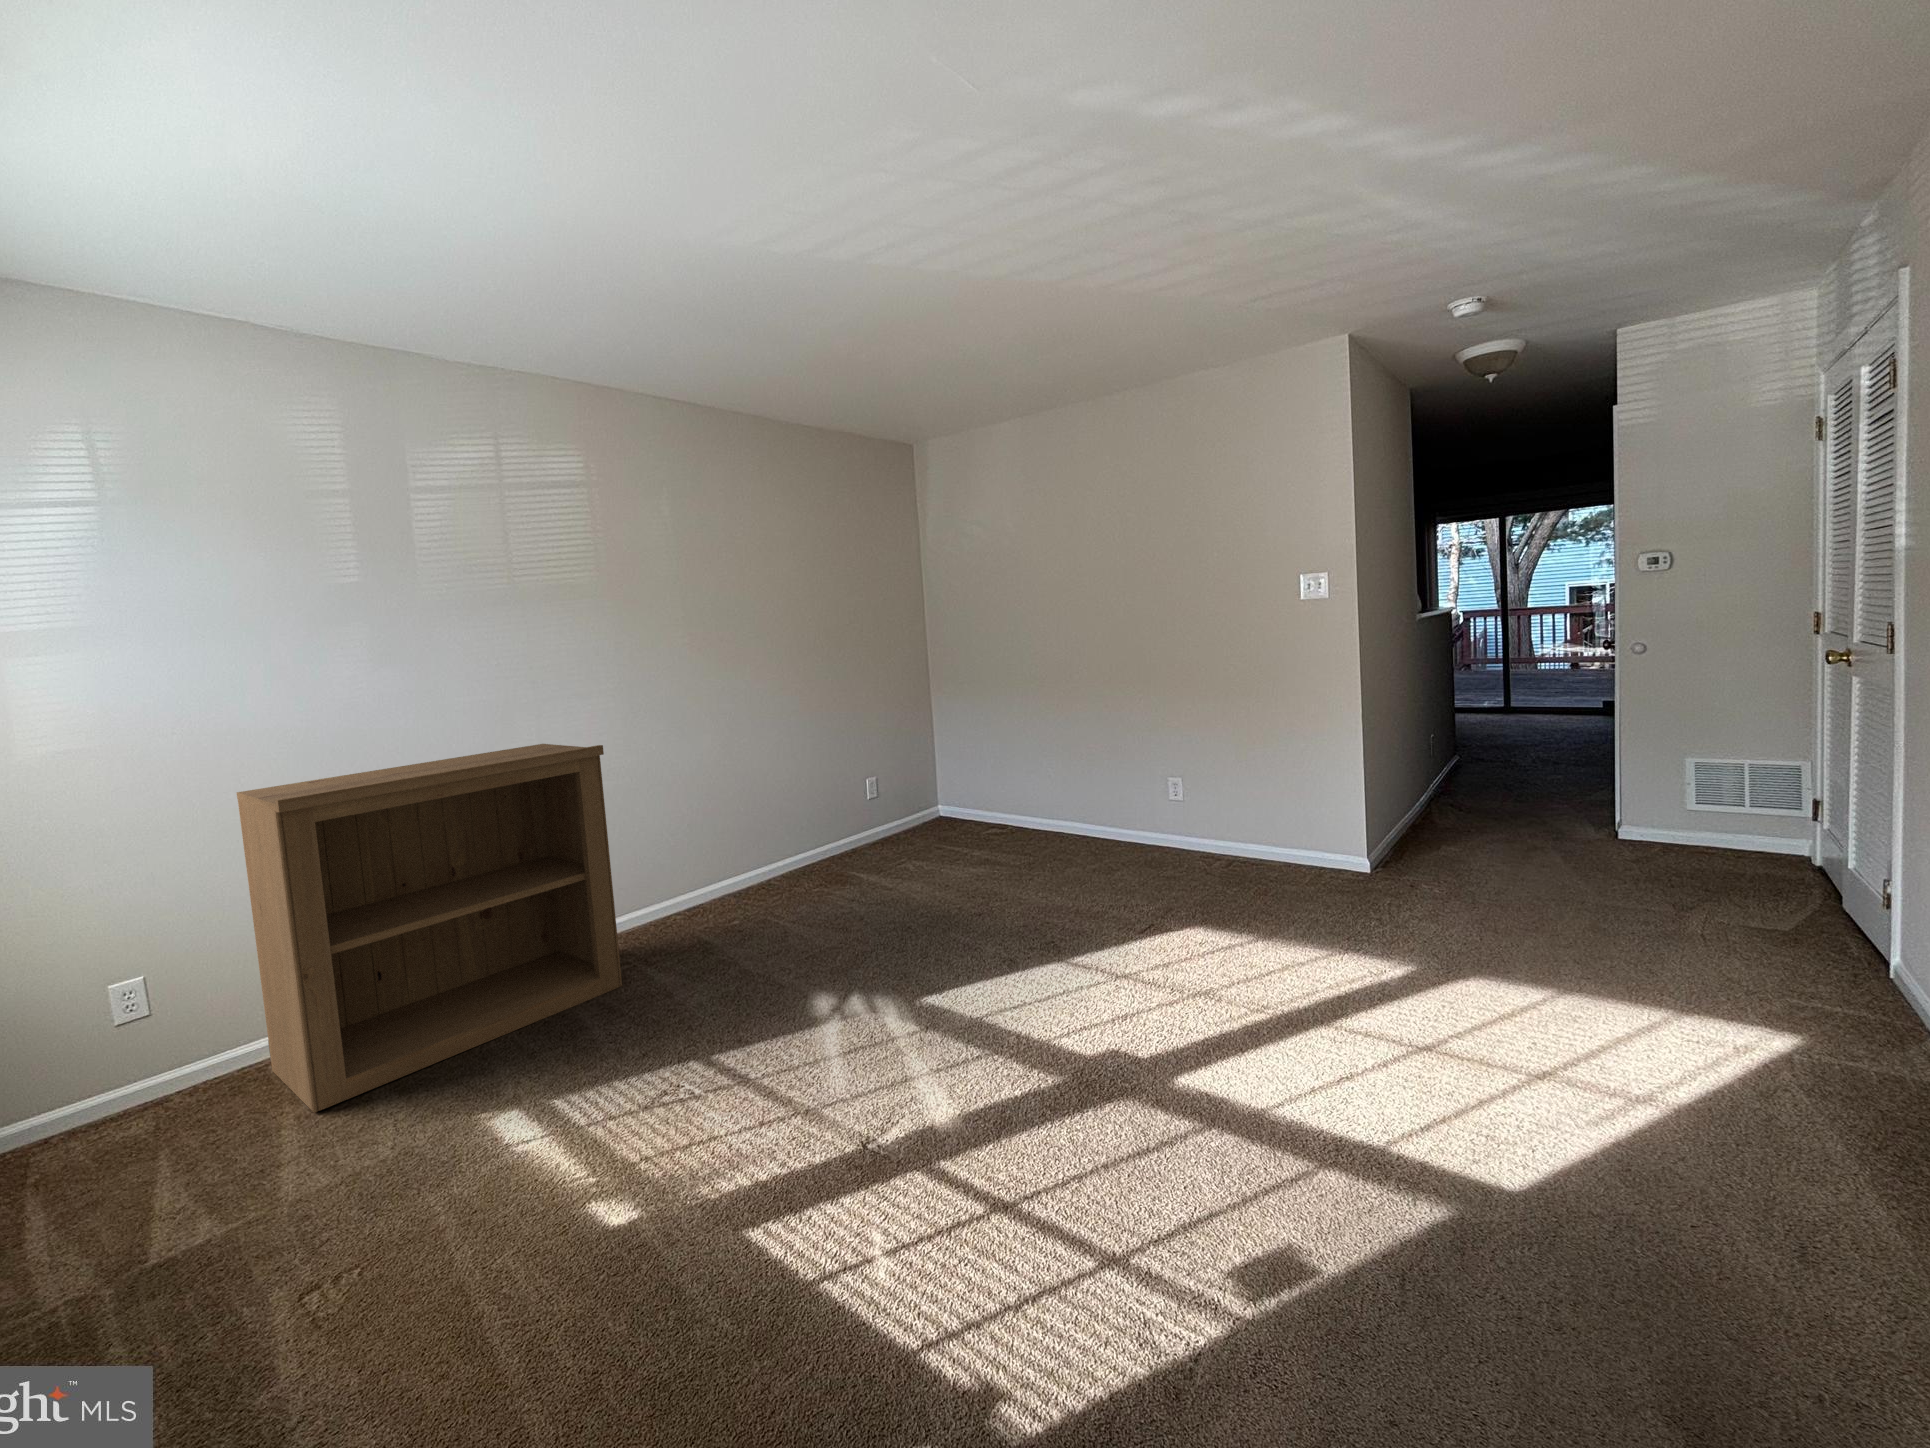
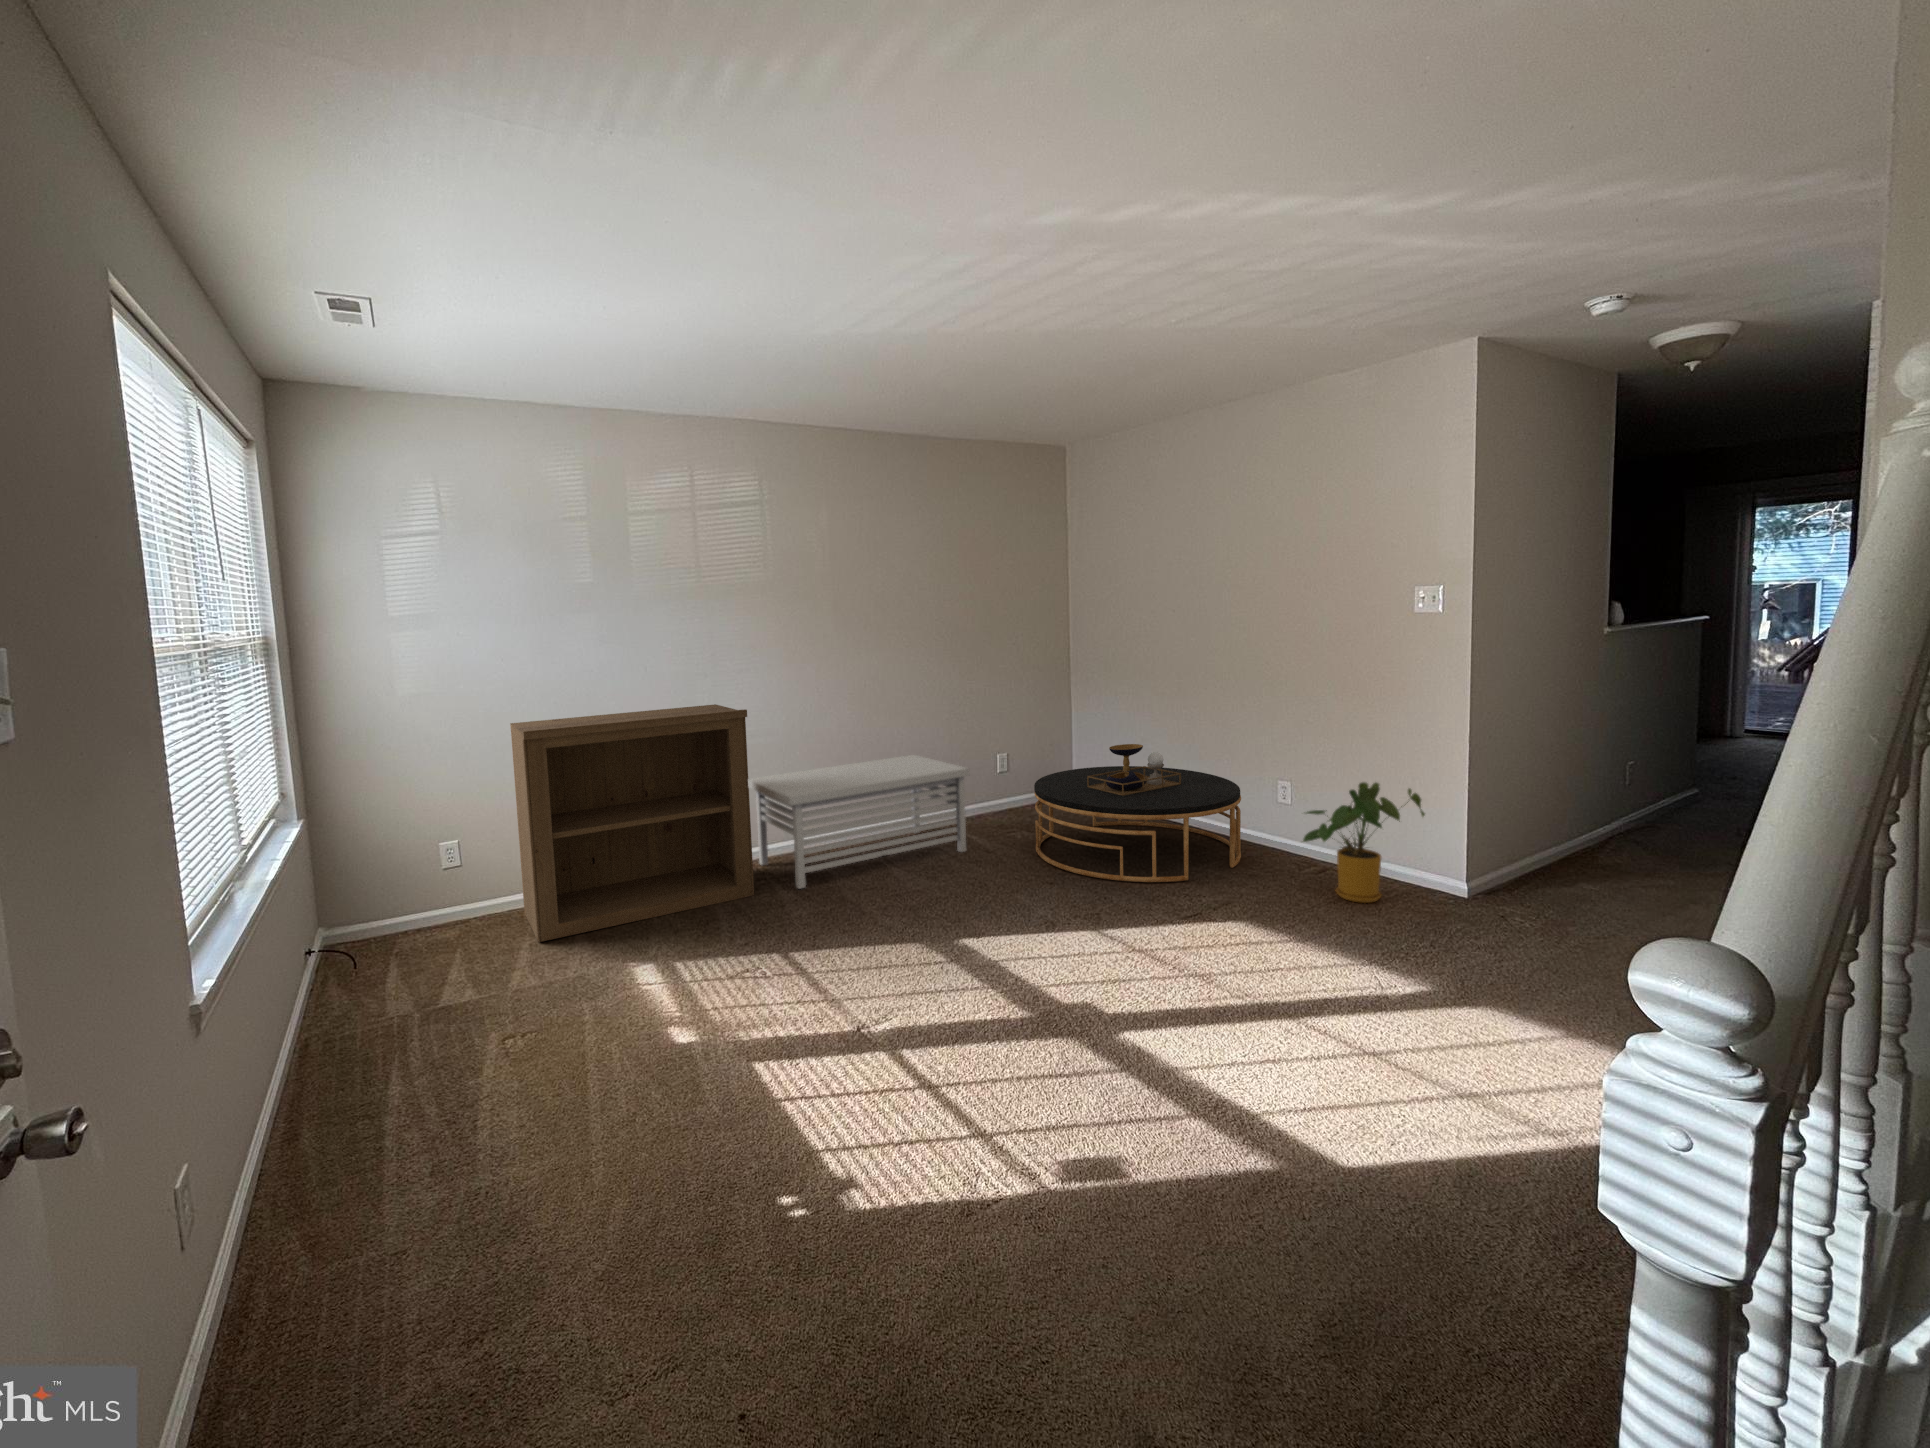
coffee table: none [930,751,1151,901] -> present [1034,744,1241,882]
house plant: none [1224,766,1334,889] -> present [1303,782,1425,903]
storage bench: none [586,787,860,968] -> present [748,755,969,889]

